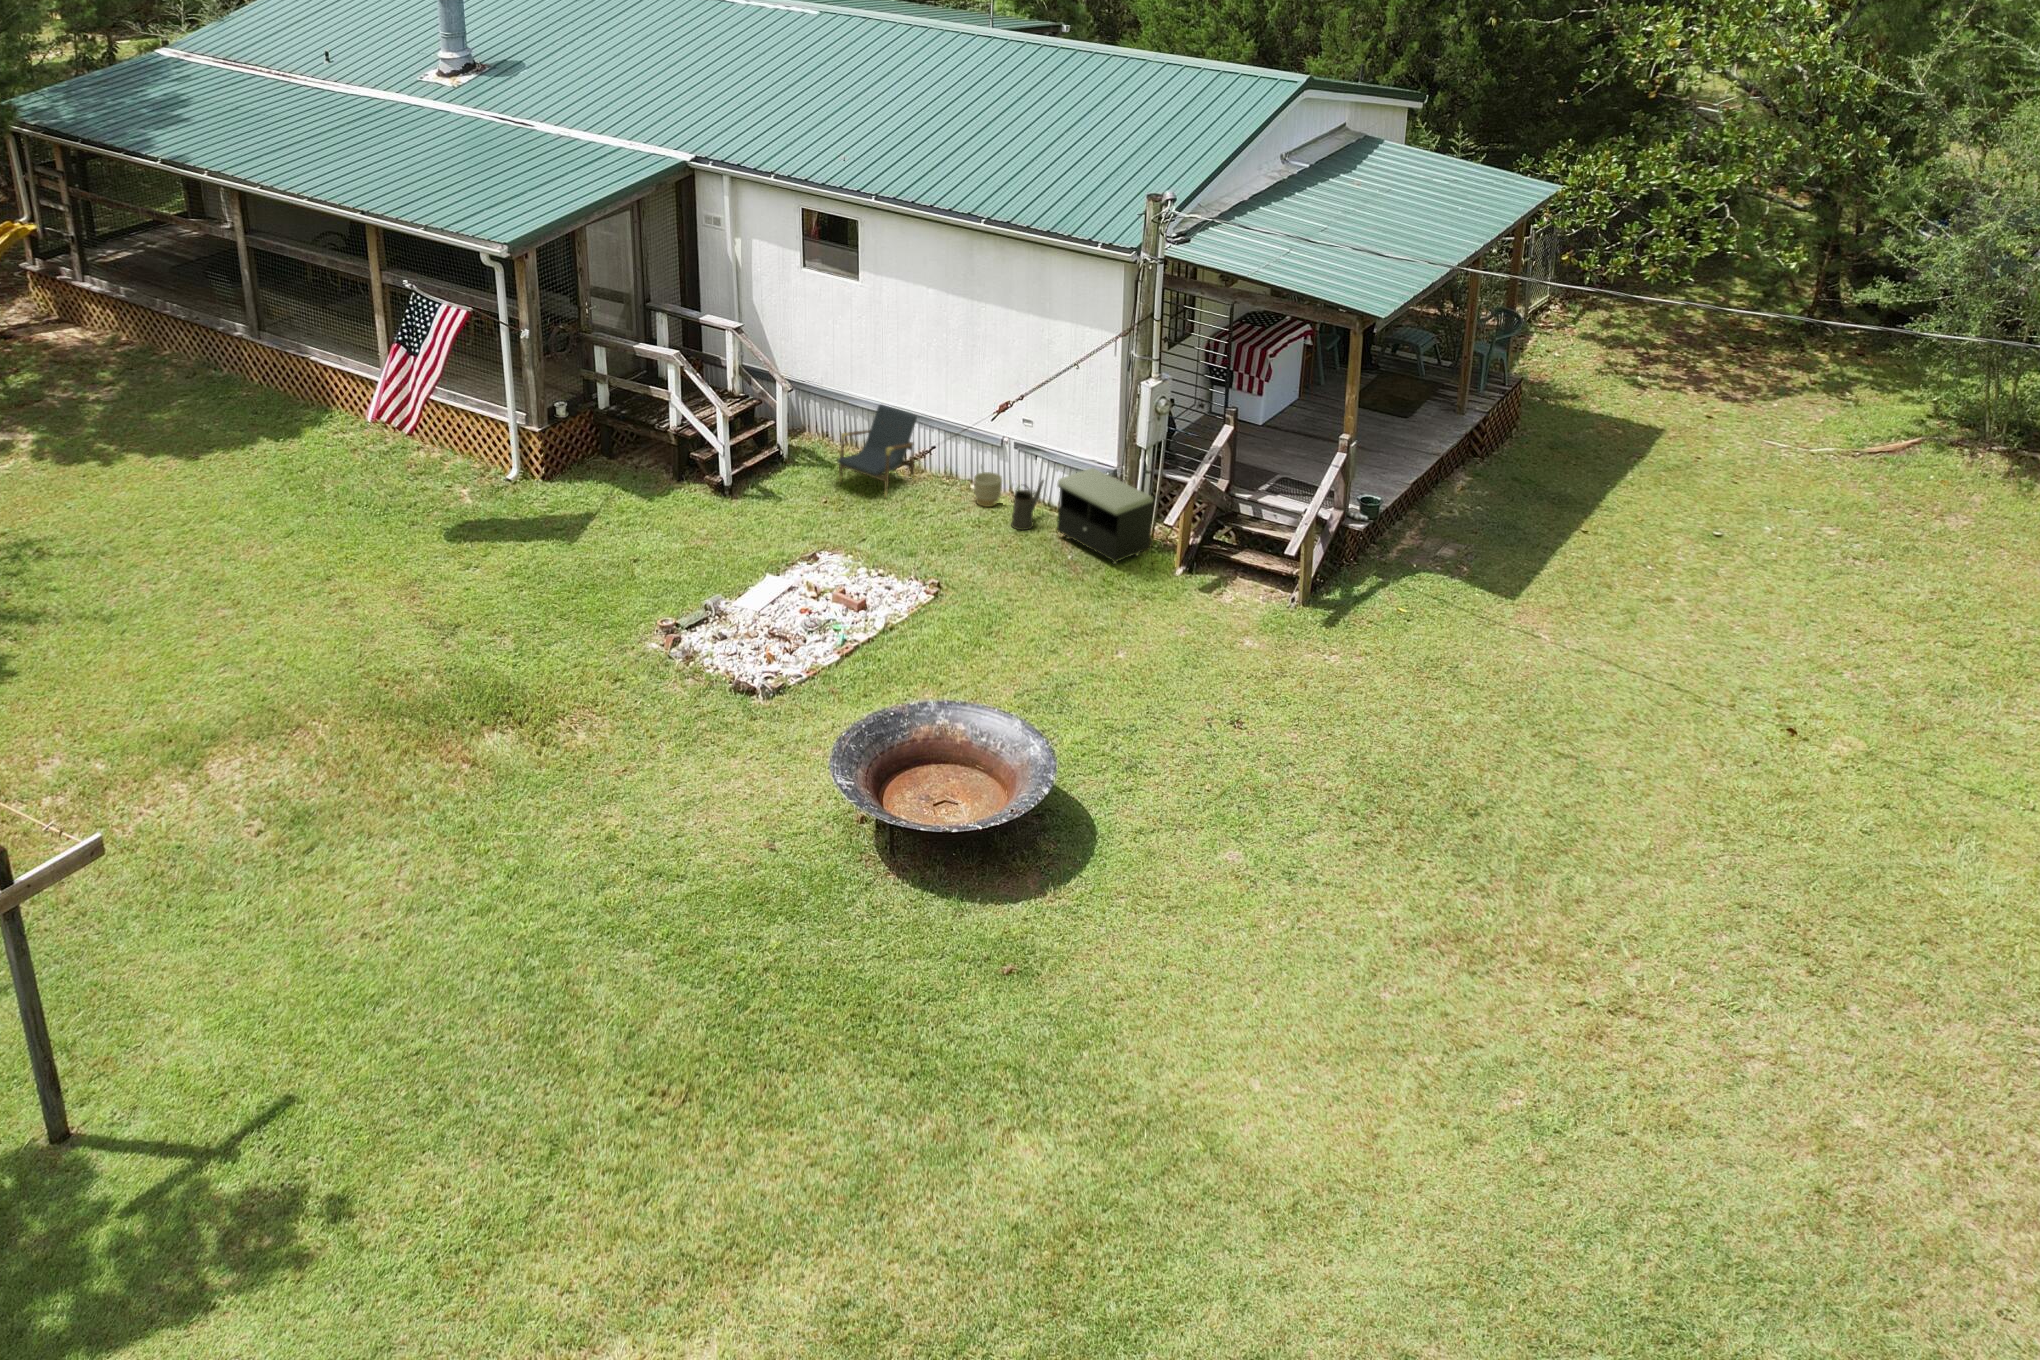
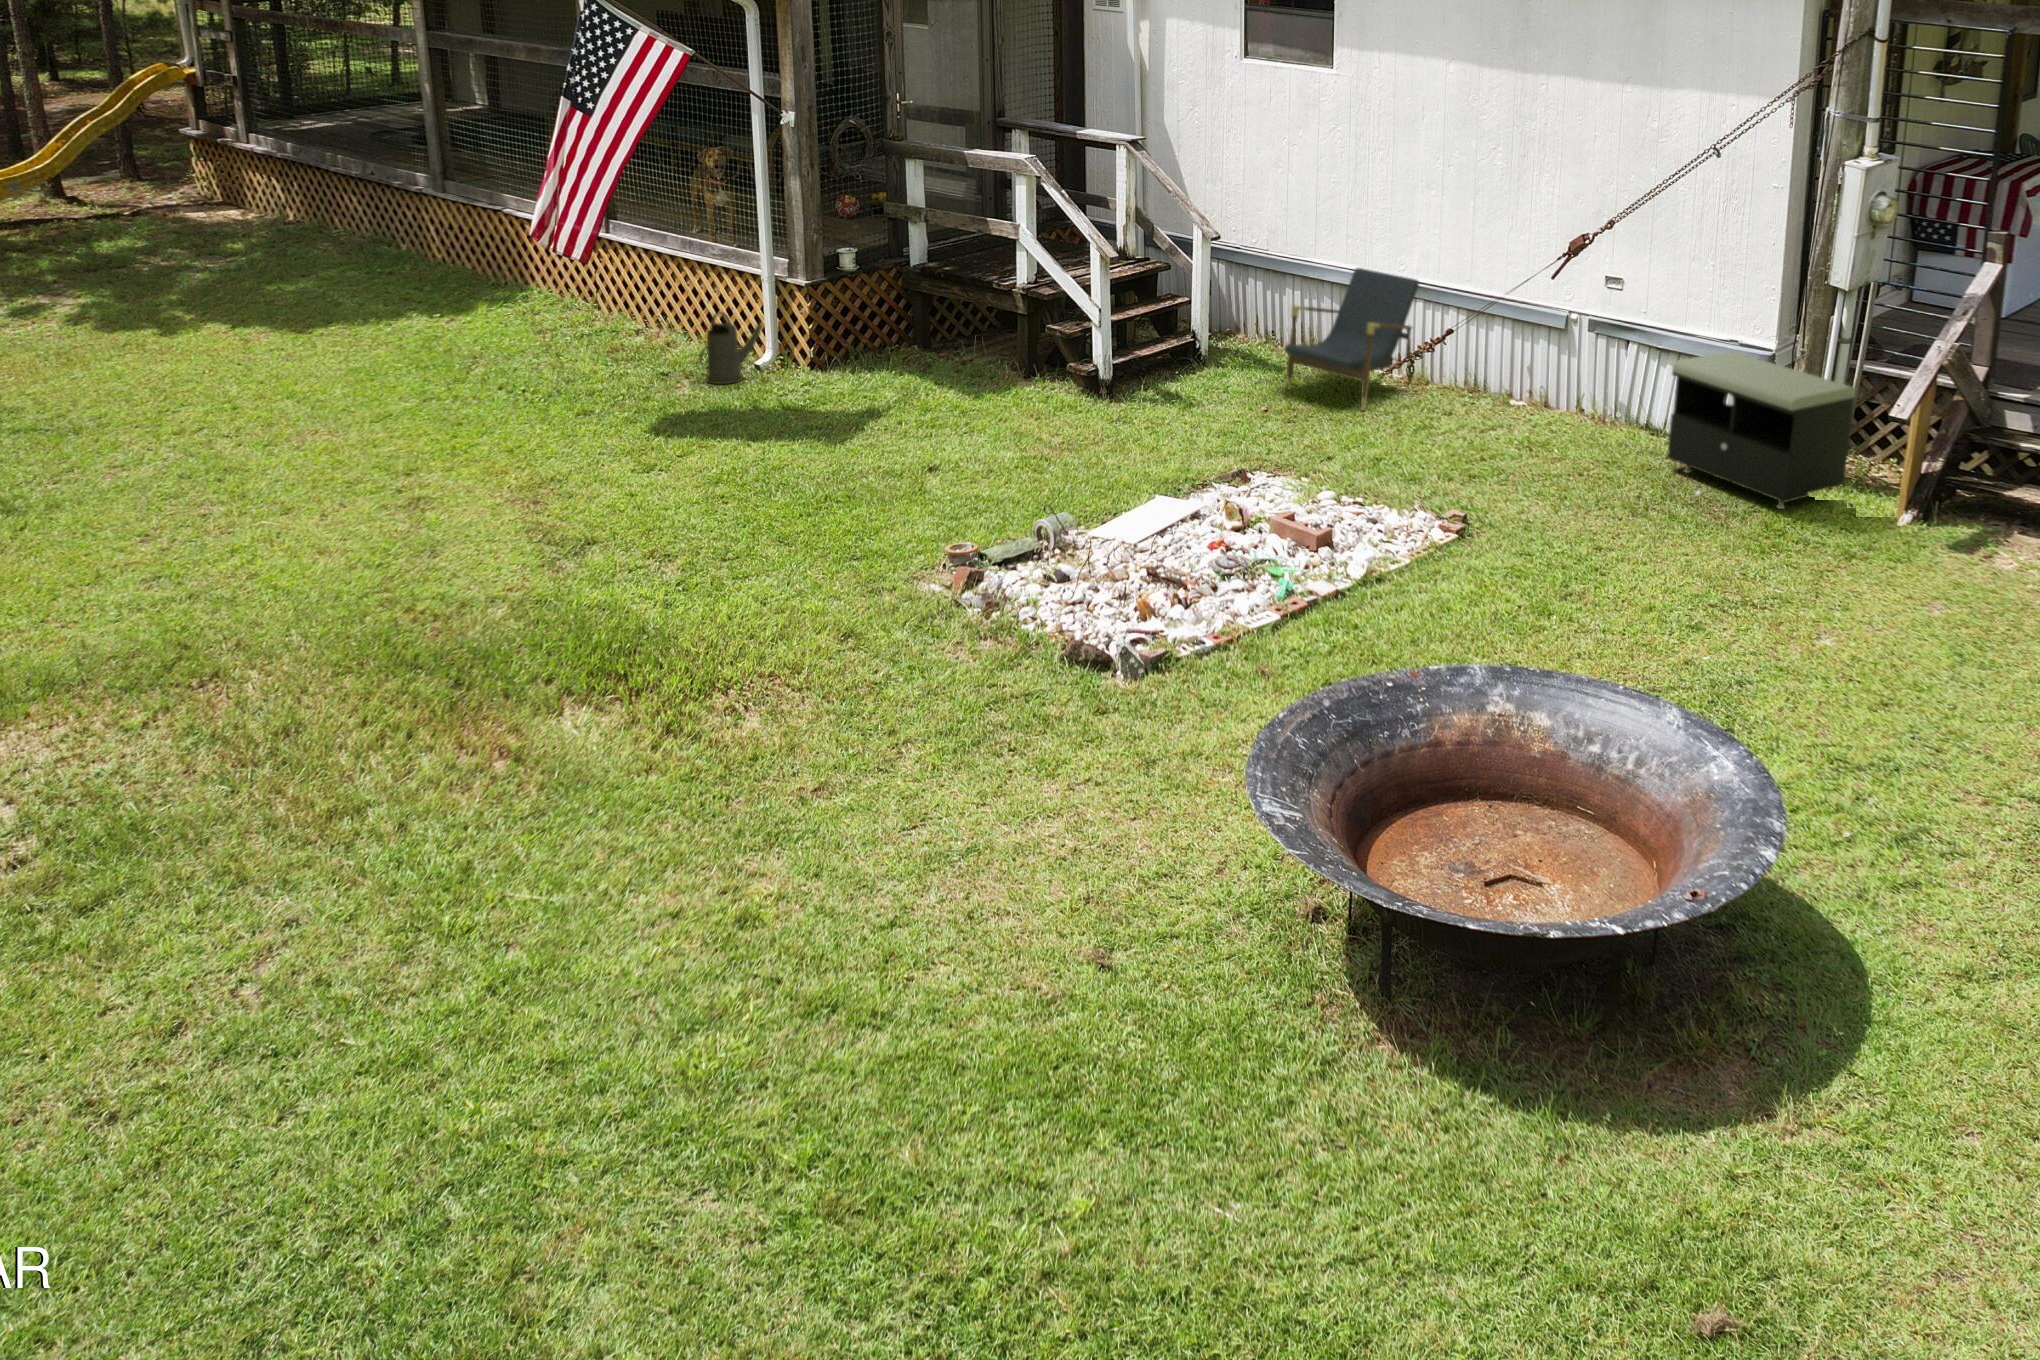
planter: present [974,472,1002,507] -> none [1514,372,1564,428]
watering can: present [1011,480,1044,530] -> present [699,312,762,384]

